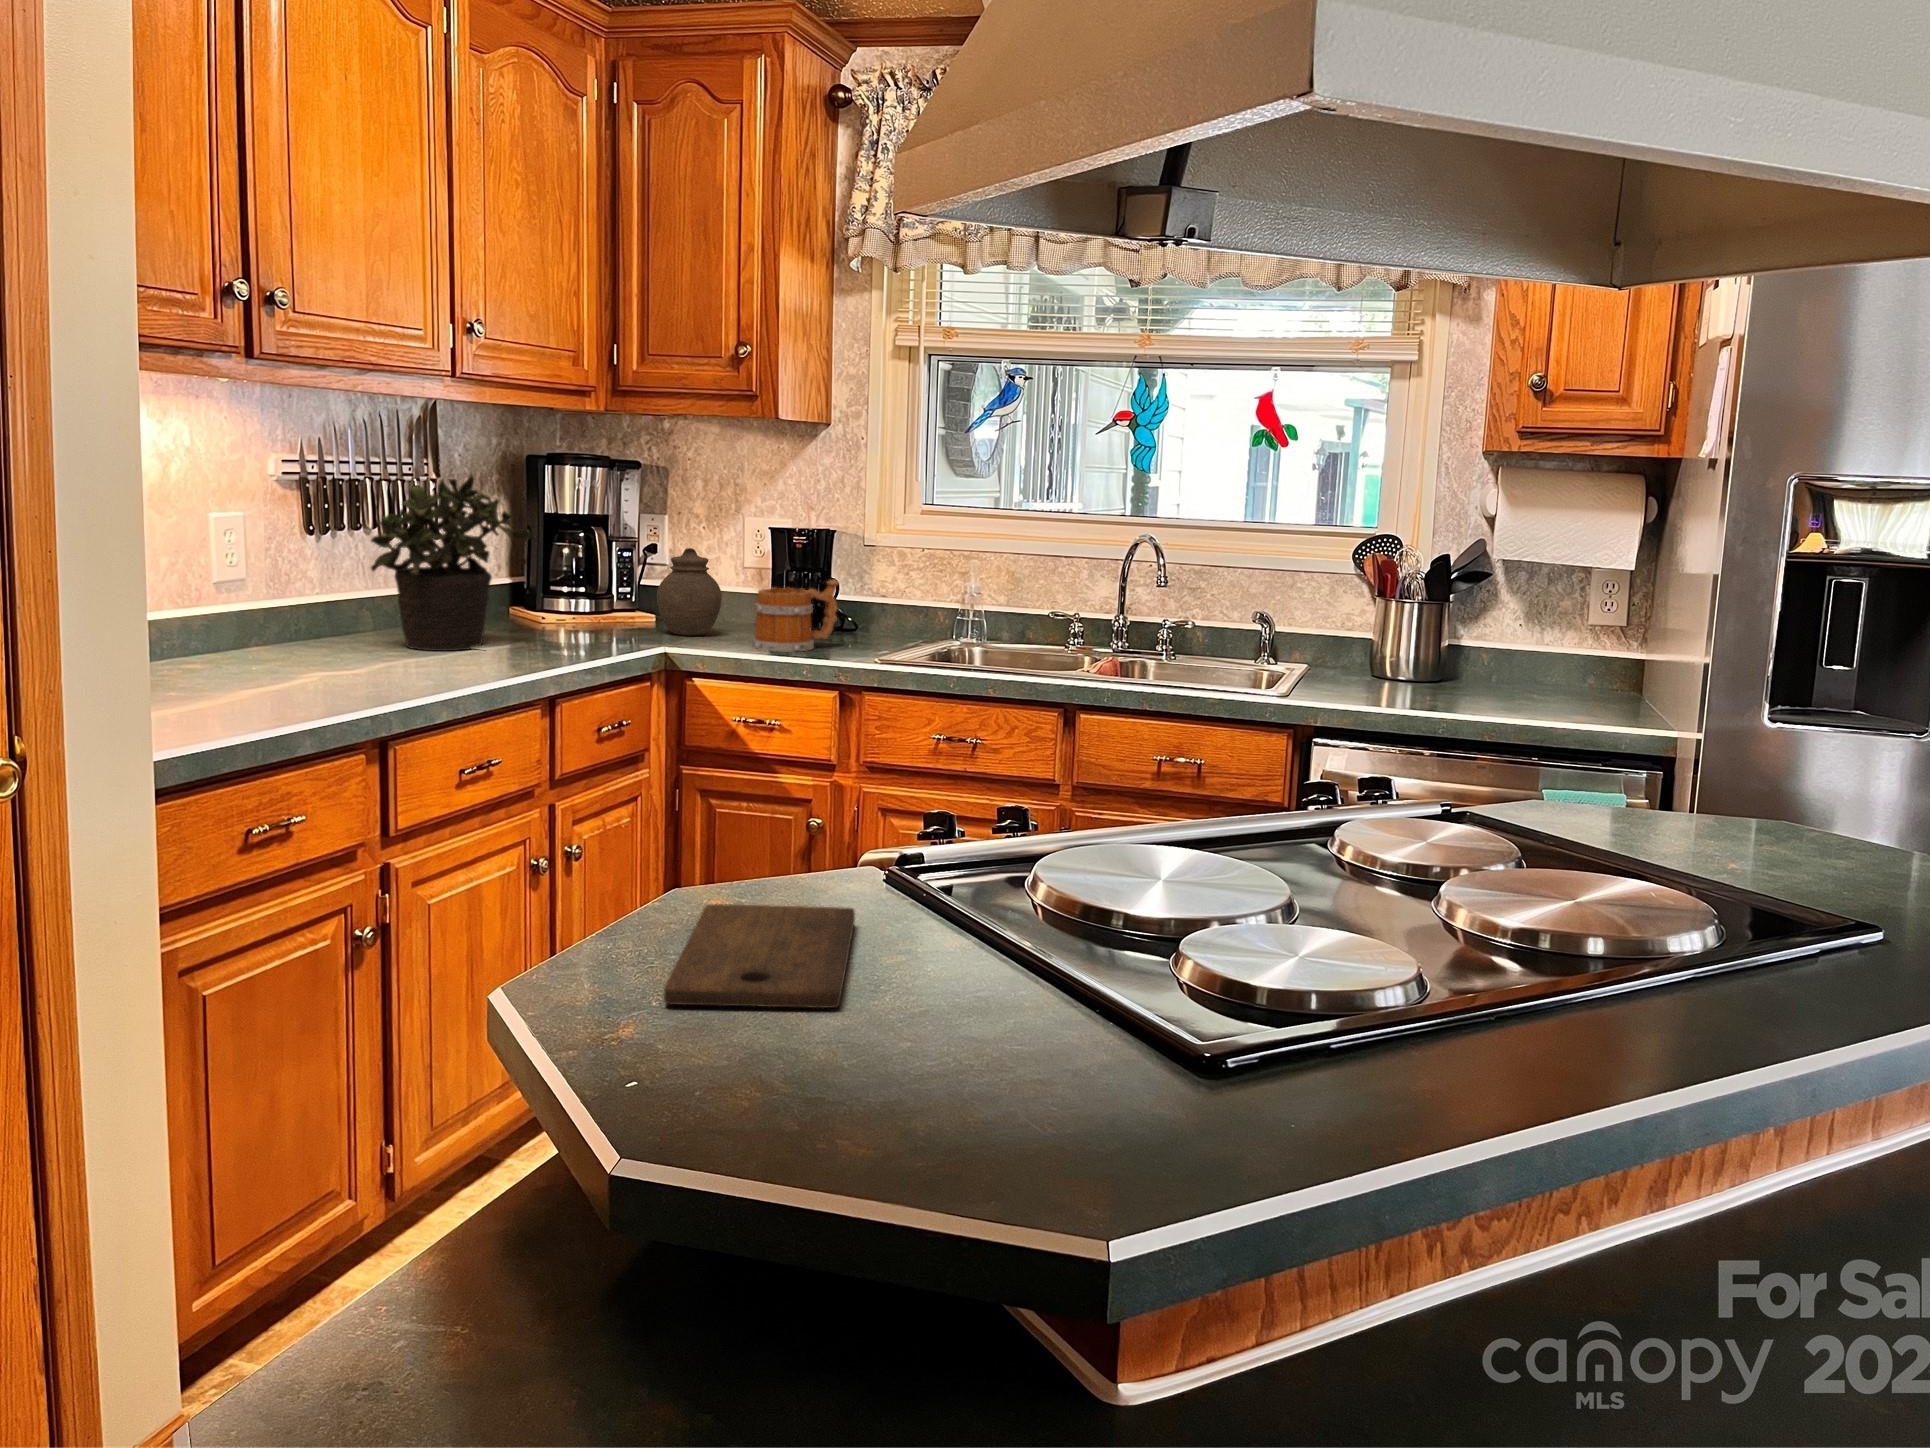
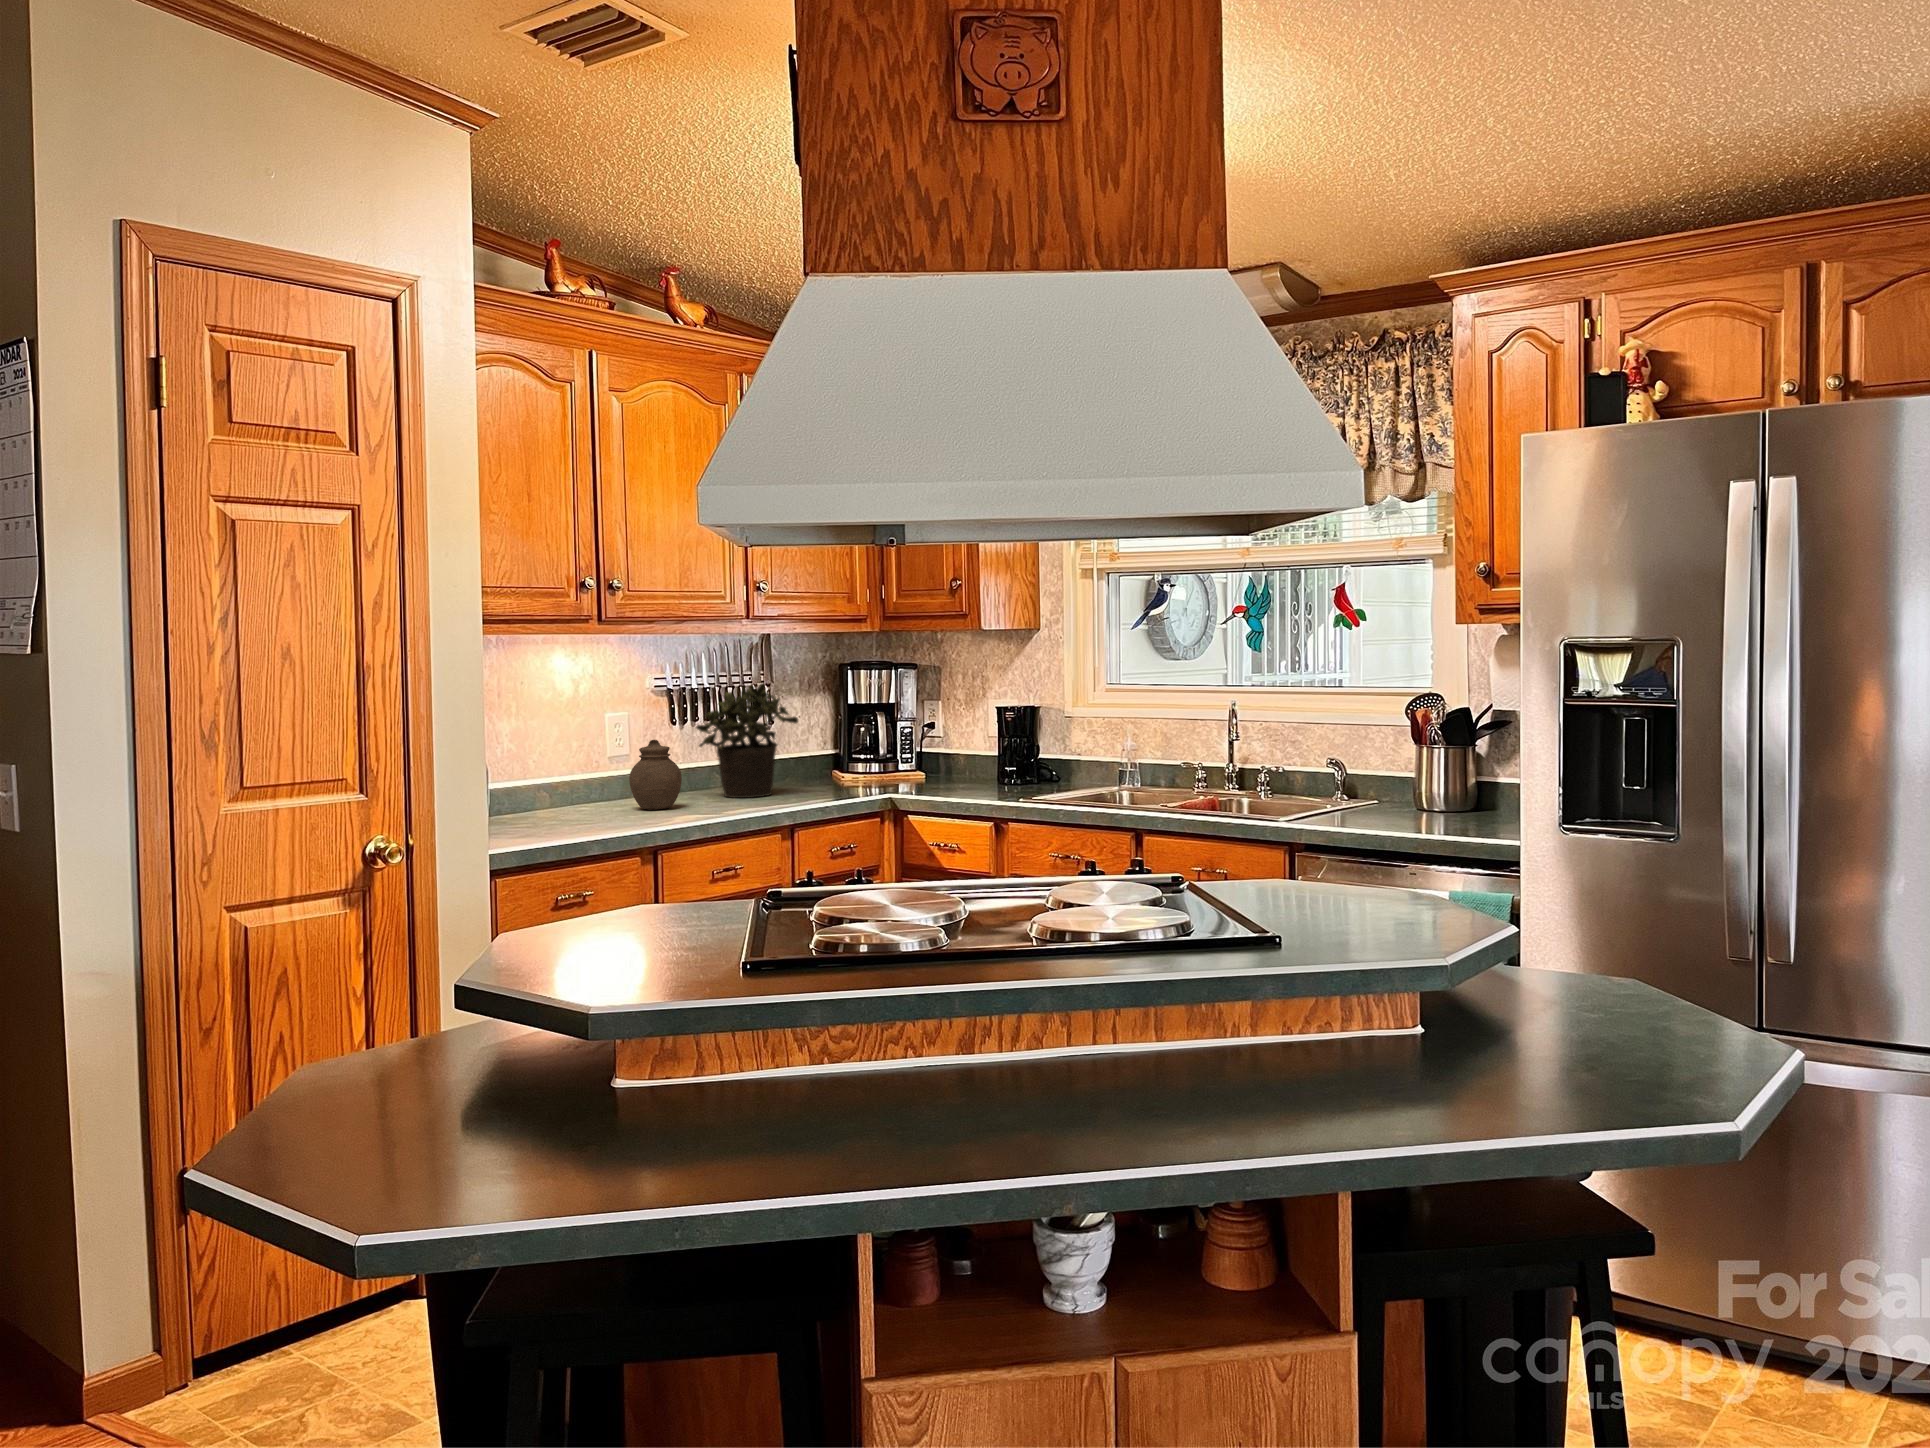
jar: present [657,548,722,636] -> present [629,740,682,810]
mug: present [753,580,839,651] -> none [957,744,1019,796]
cutting board: present [664,904,855,1008] -> none [555,907,692,943]

